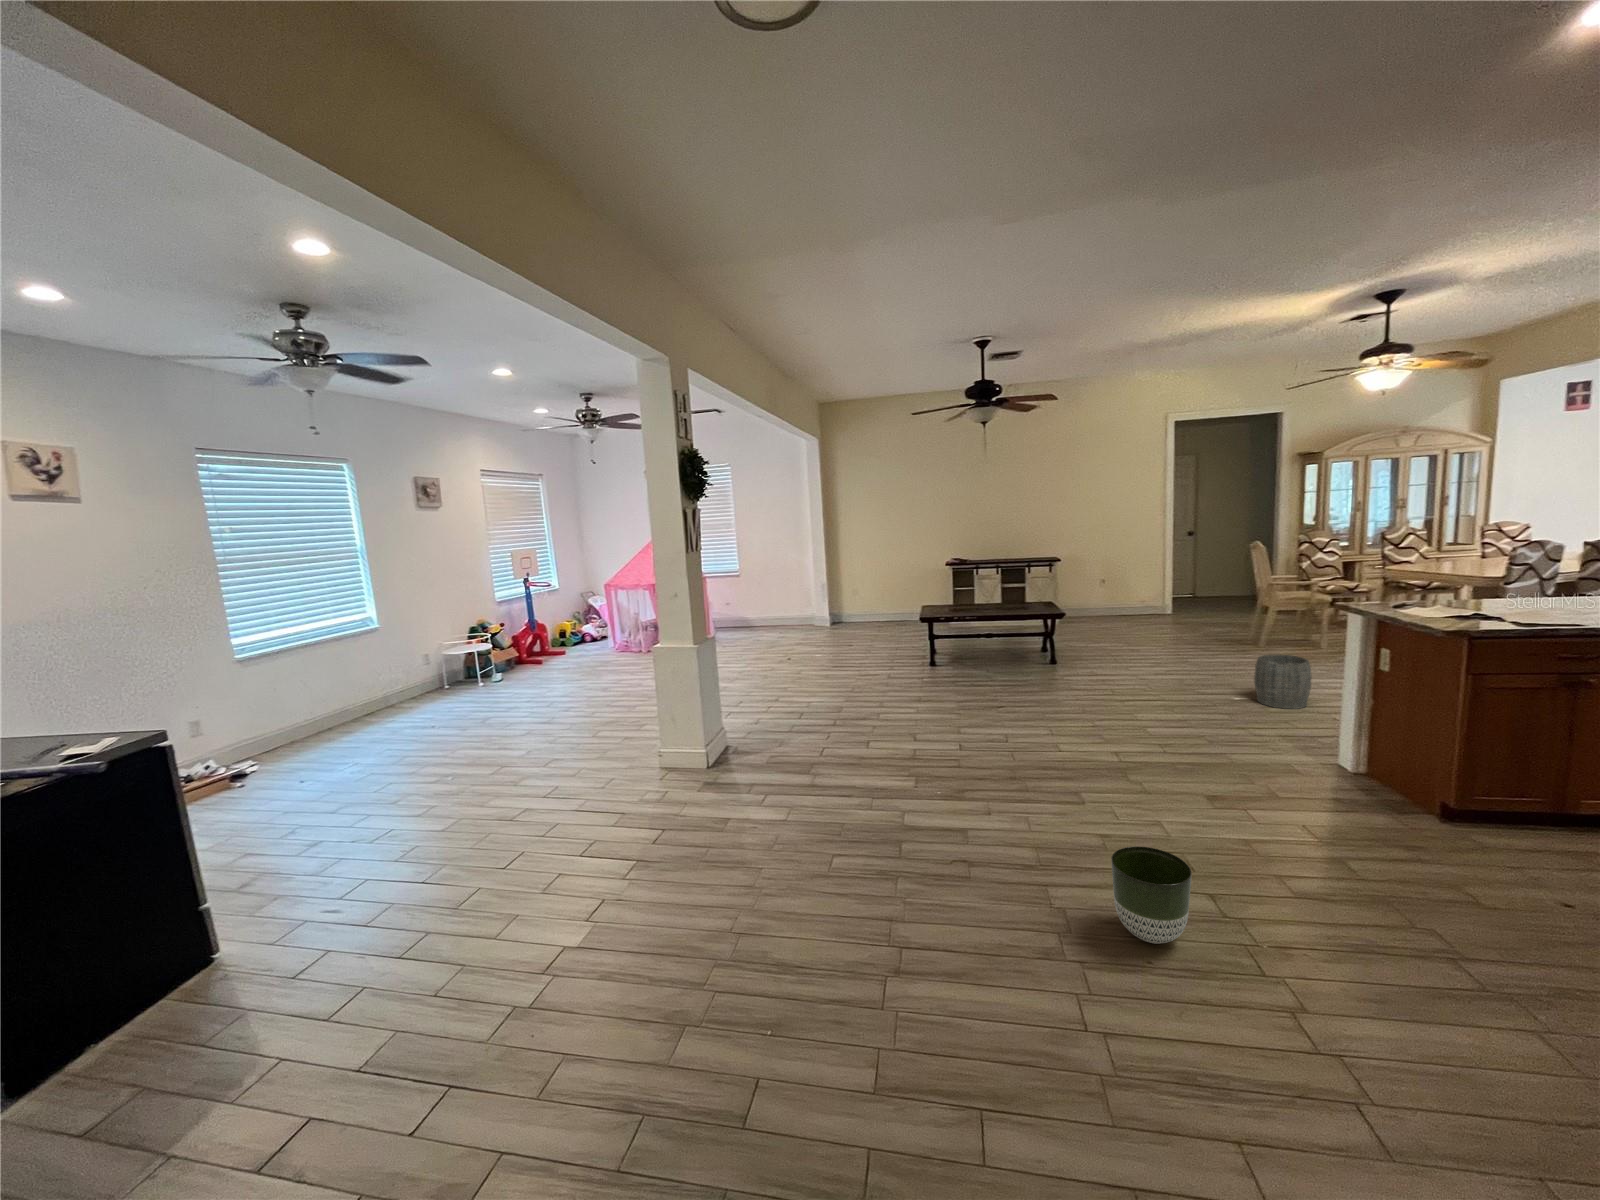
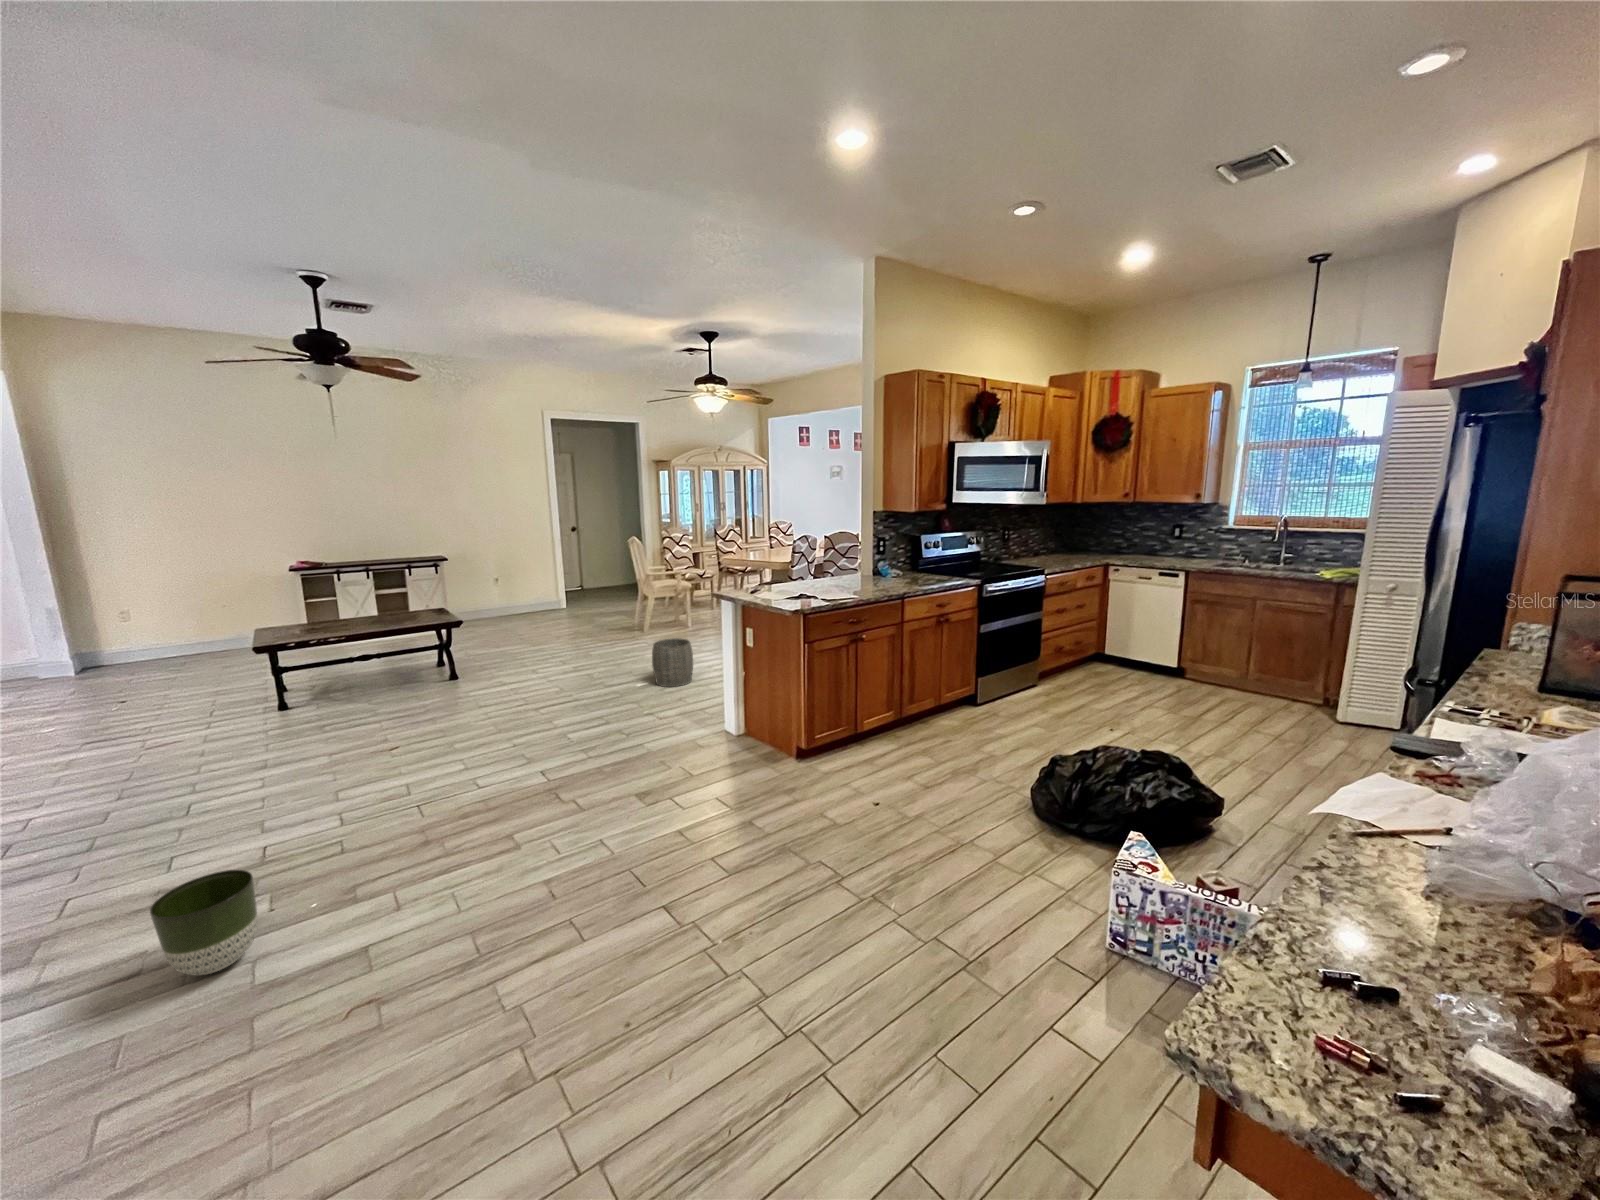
planter: present [1111,846,1192,944] -> present [150,870,258,975]

